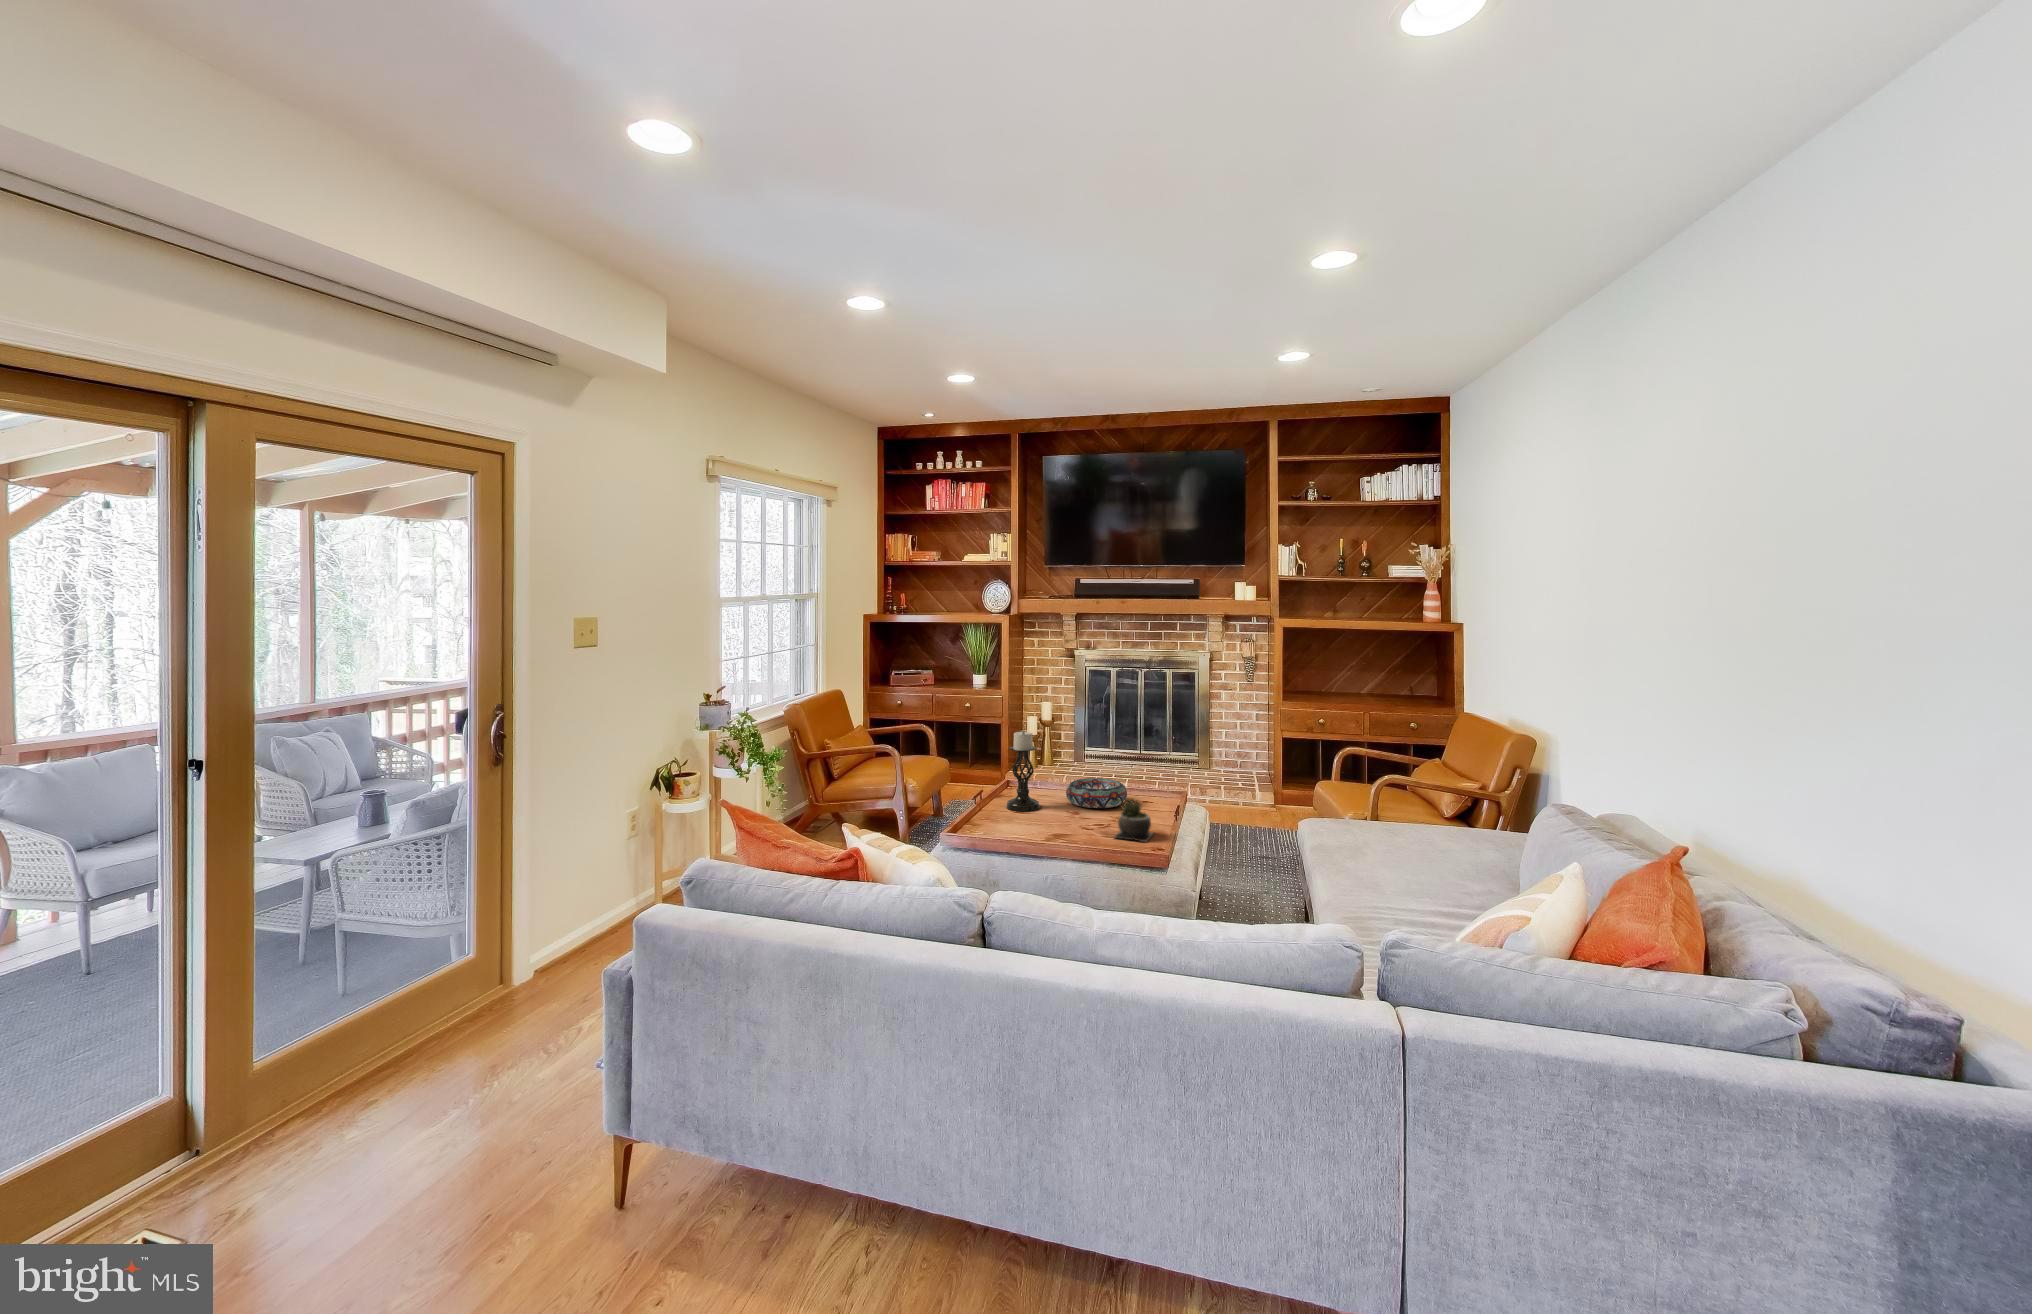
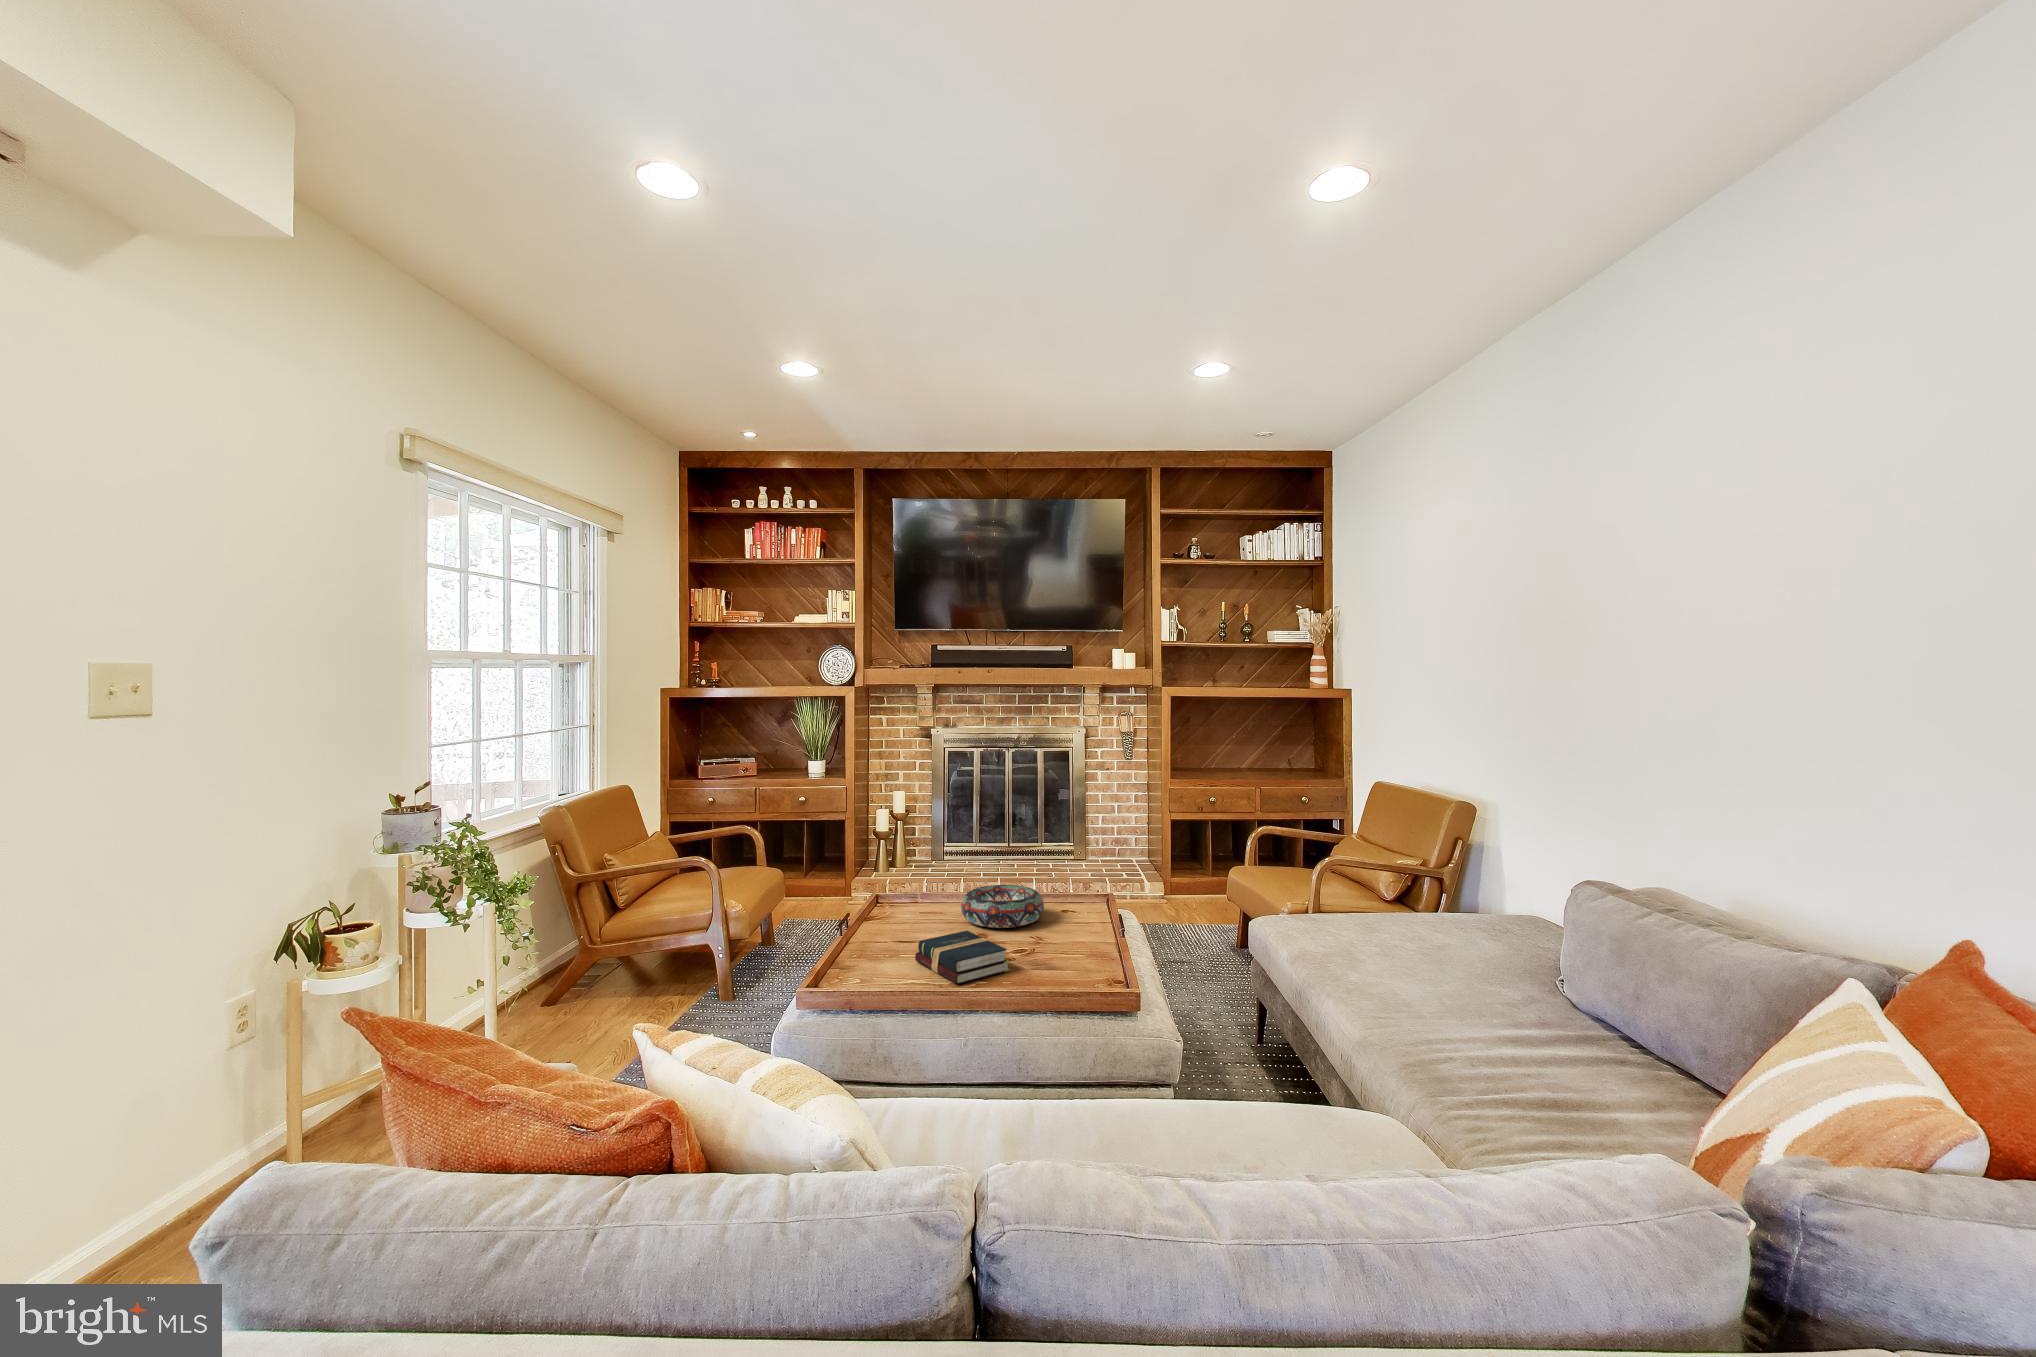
candle holder: present [1006,730,1039,811] -> none [880,824,928,942]
succulent plant: present [1115,799,1153,842] -> none [1051,913,1103,977]
hardback book: none [1024,806,1086,838] -> present [915,931,1010,984]

